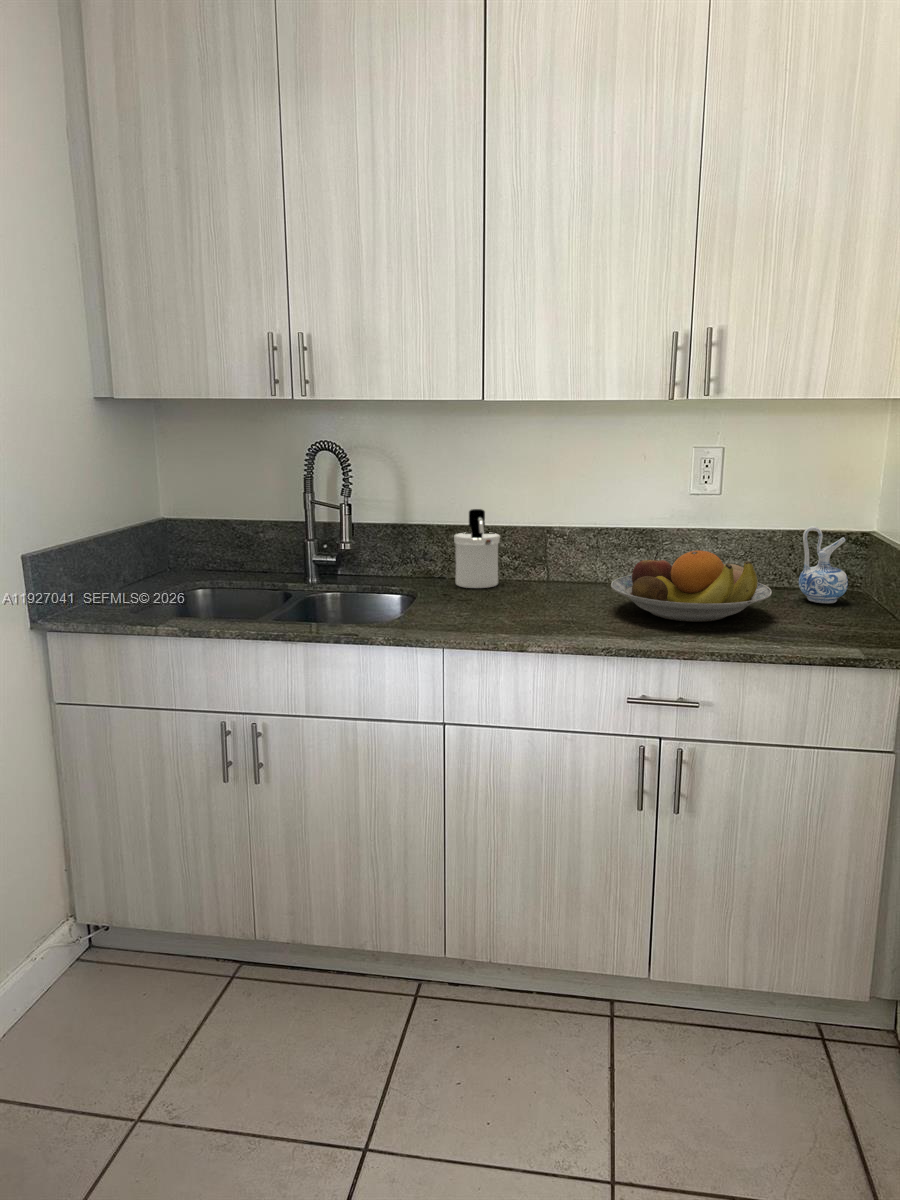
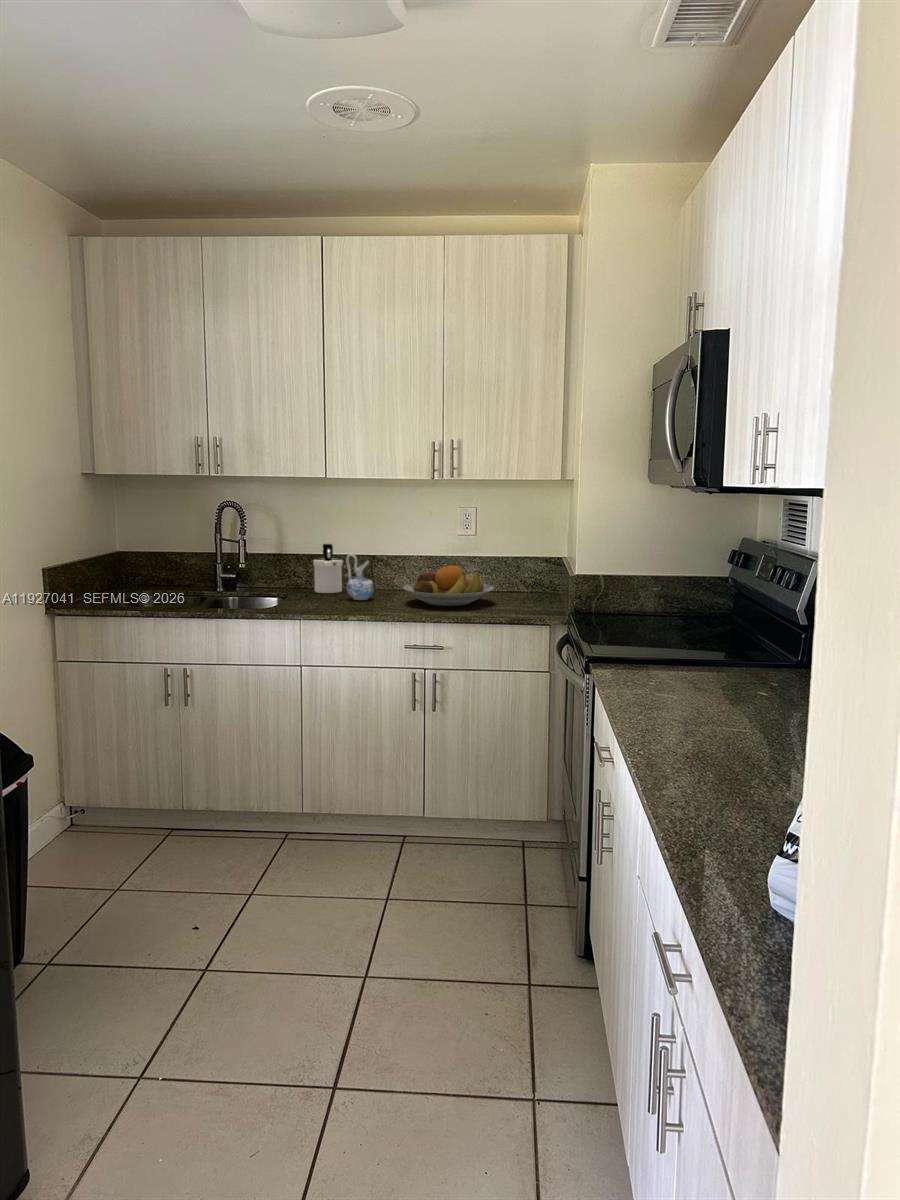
ceramic pitcher: present [799,526,848,603] -> present [346,554,374,600]

